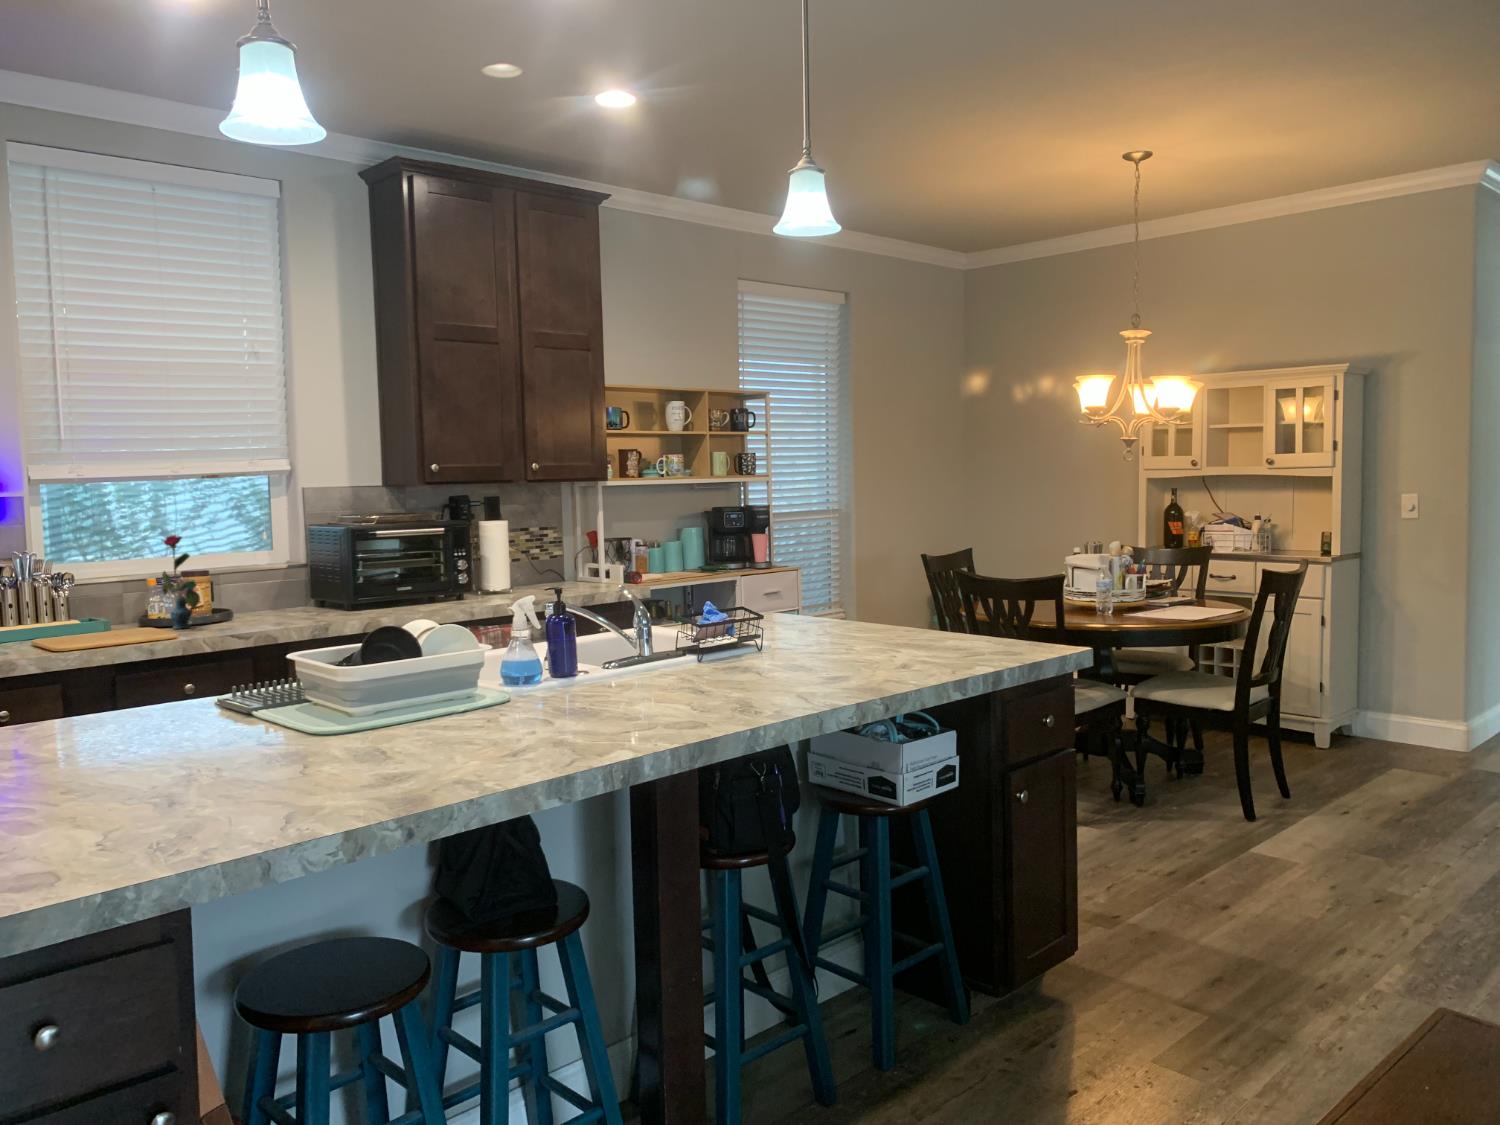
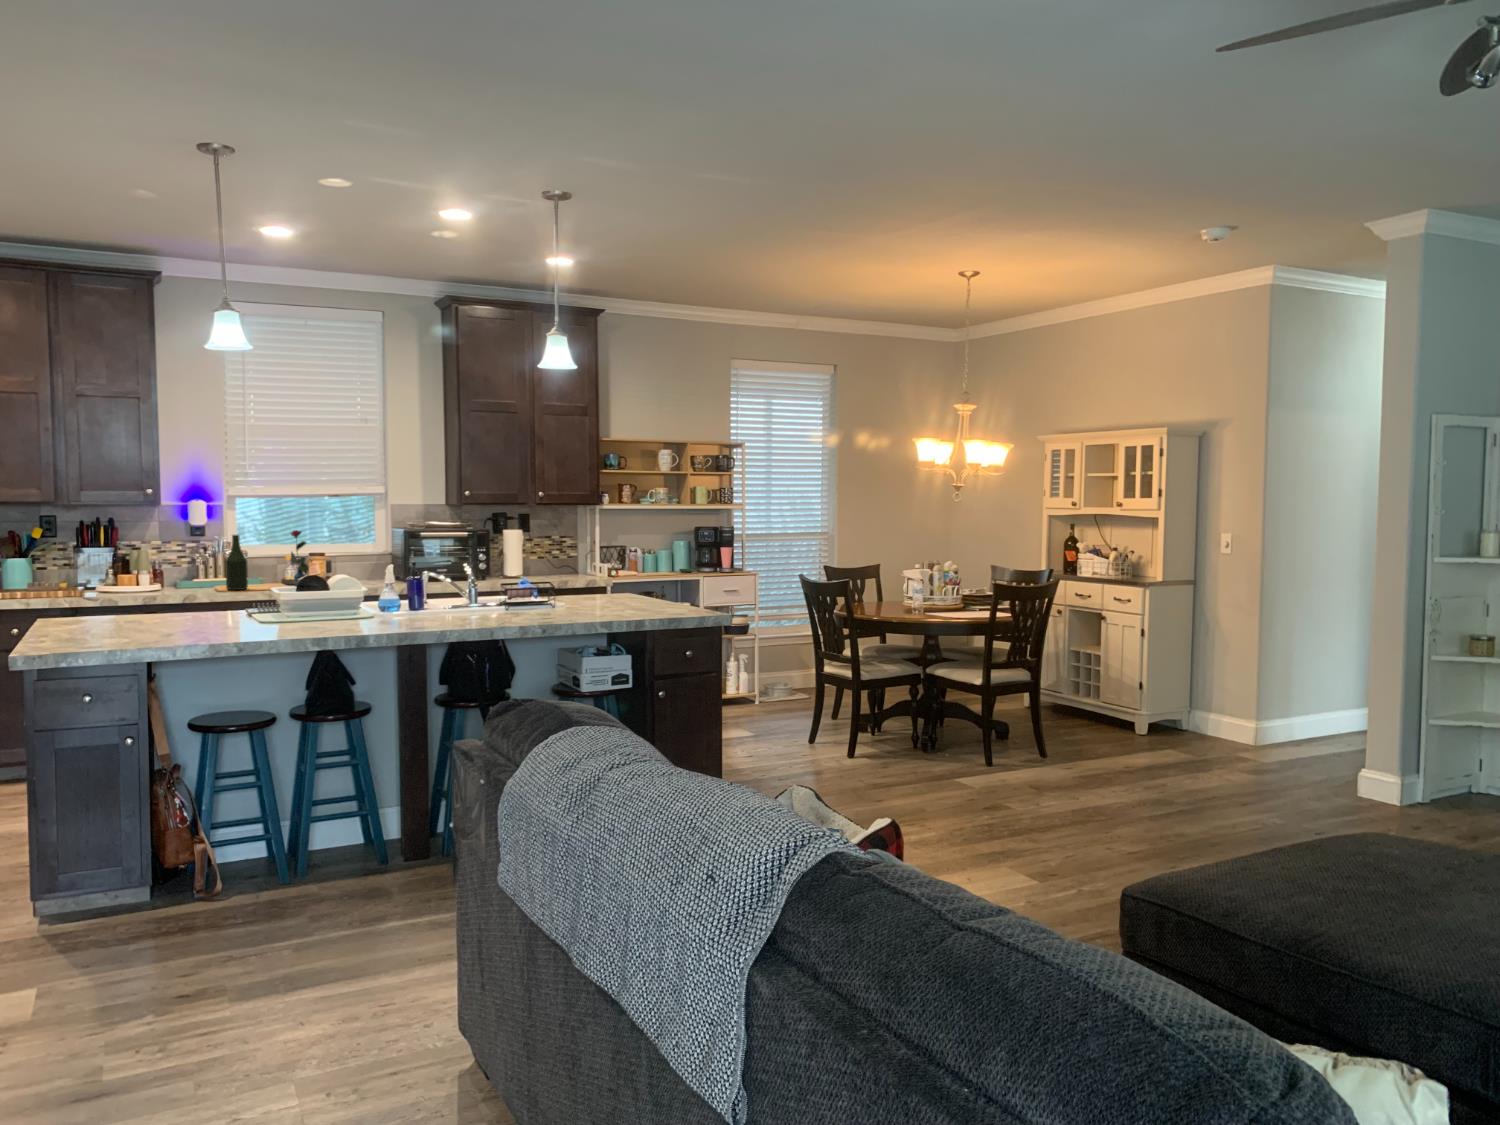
bottle: none [58,547,100,646] -> present [225,535,248,590]

